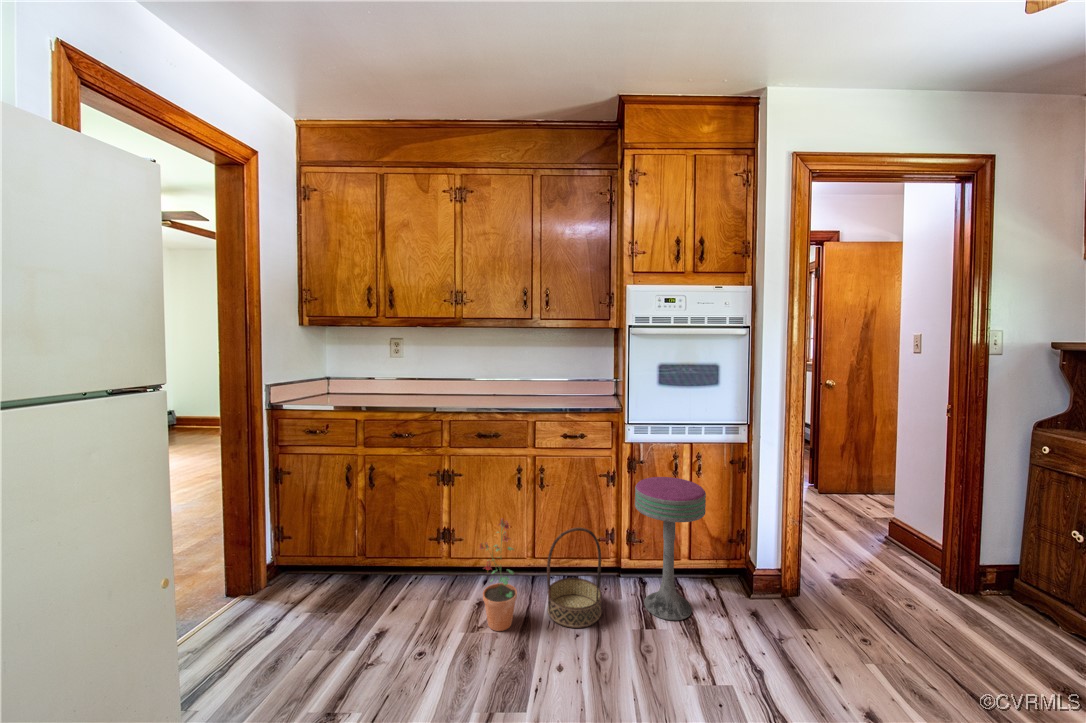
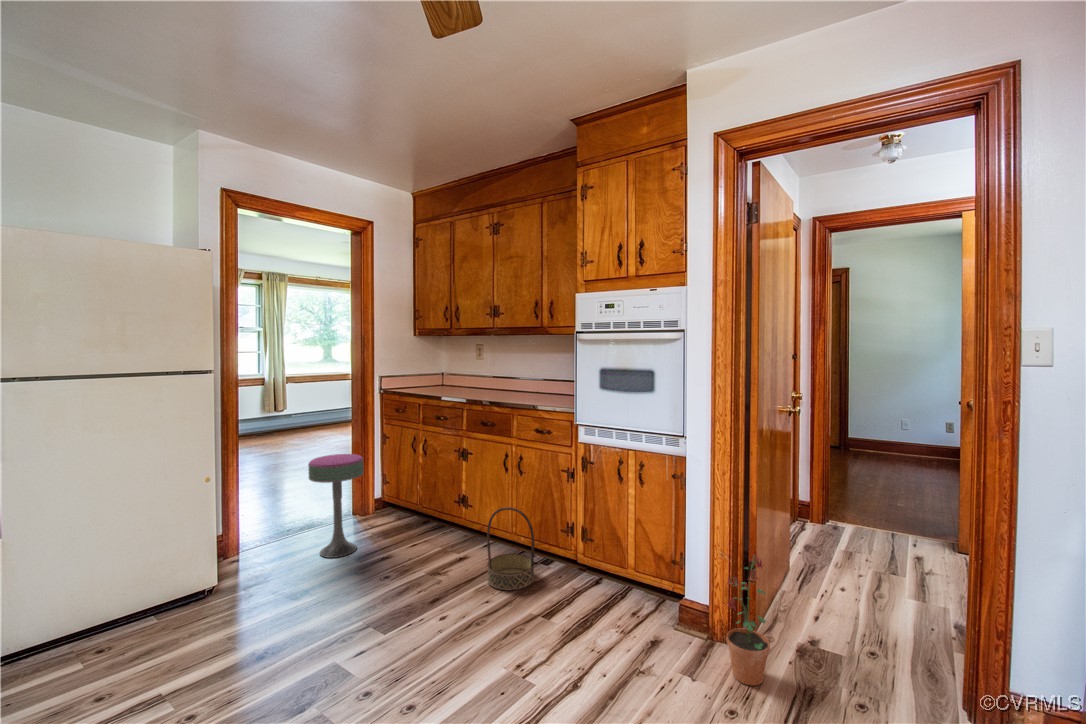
bar stool: present [635,477,706,621] -> present [308,454,364,558]
potted plant: present [480,519,517,631] -> present [727,554,770,686]

